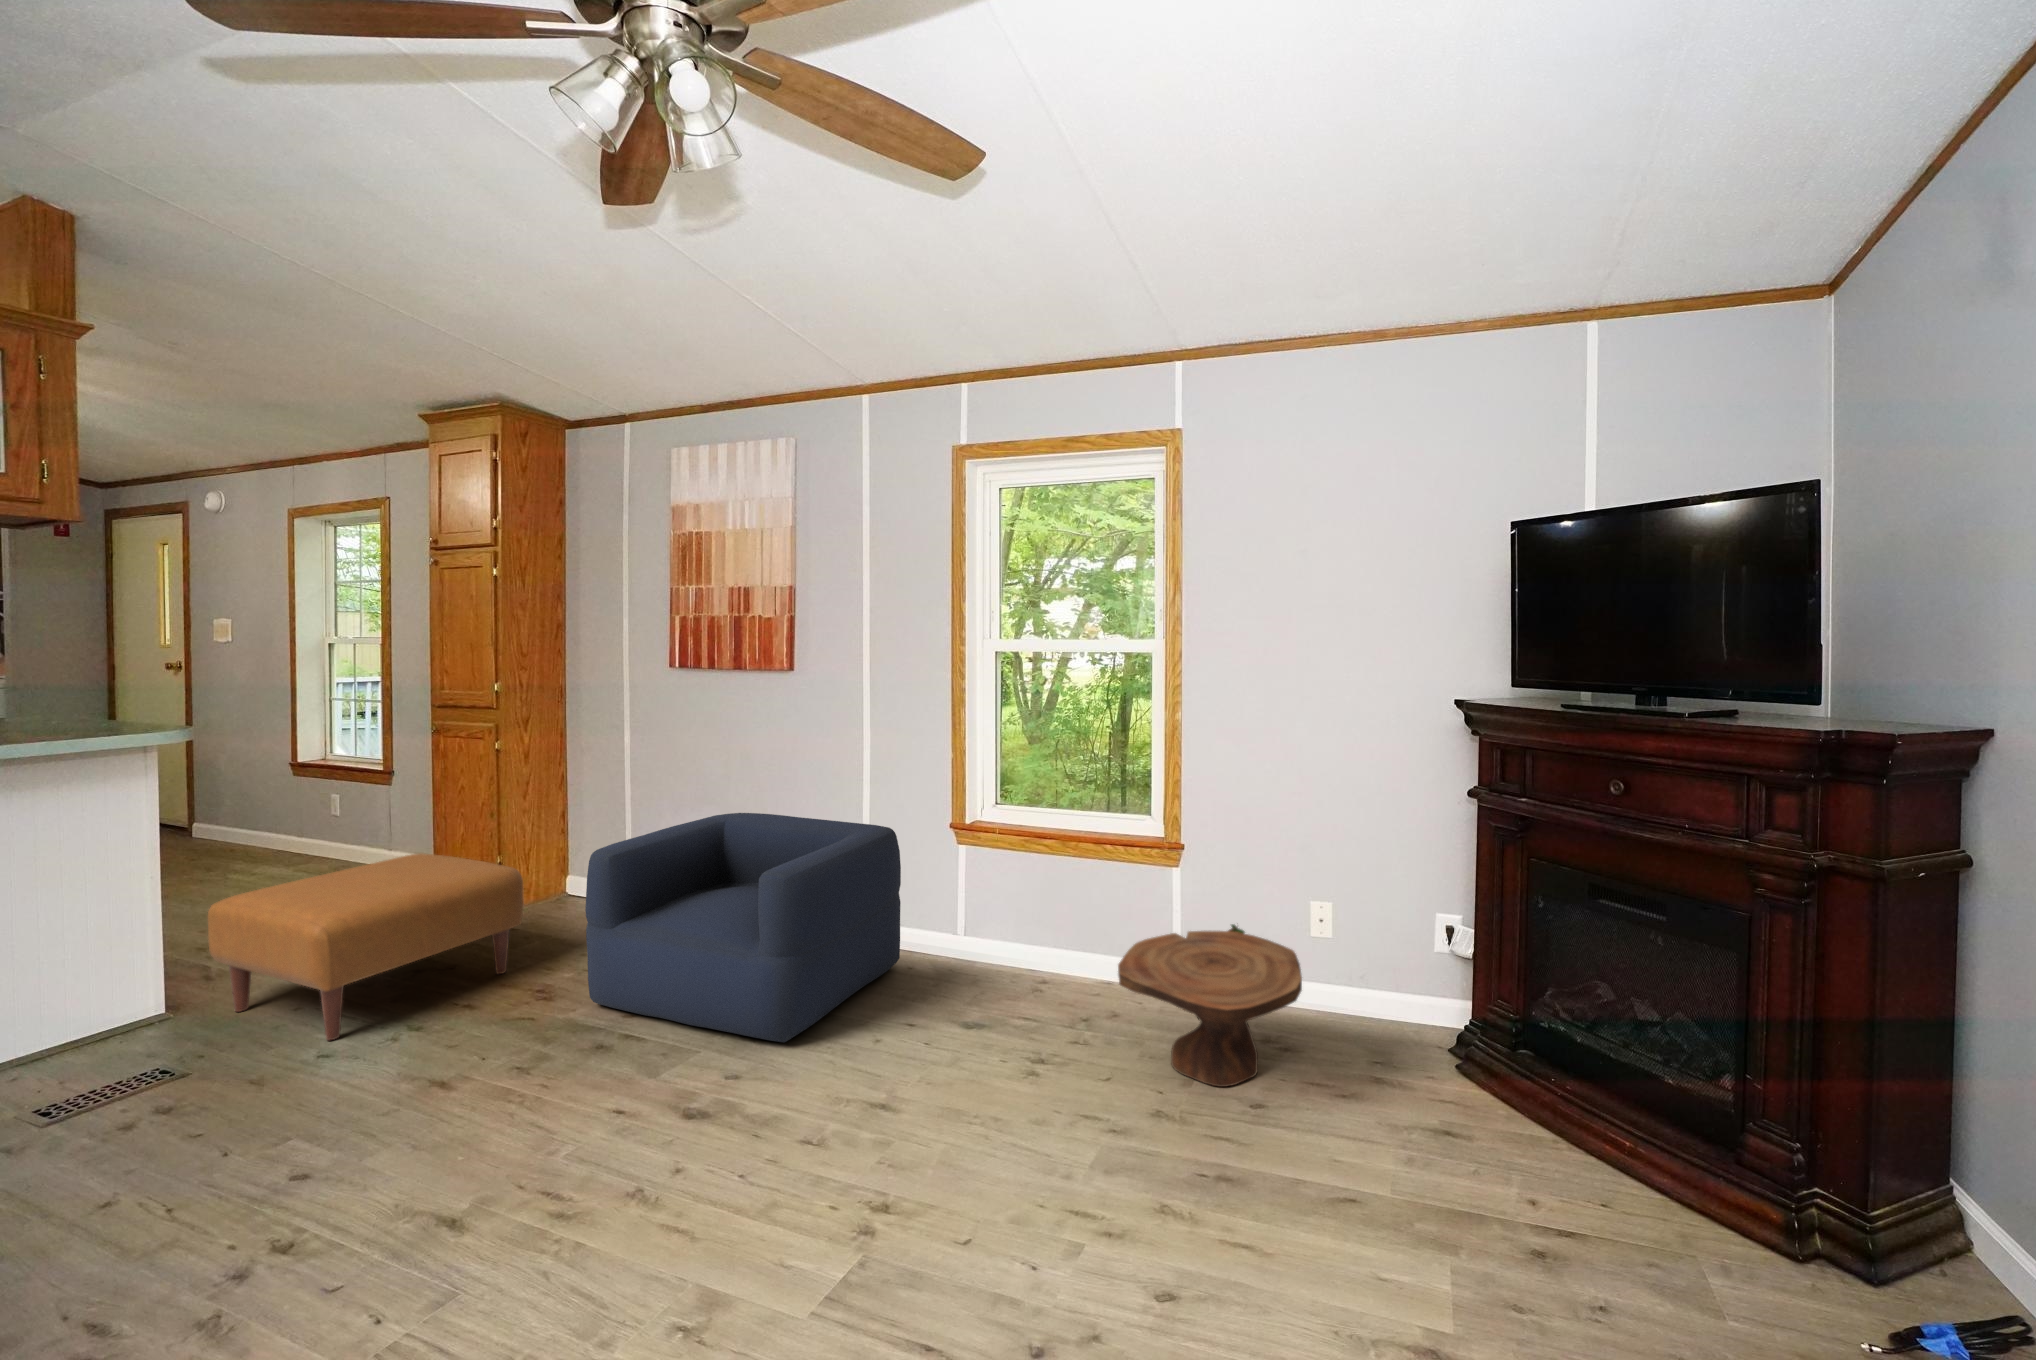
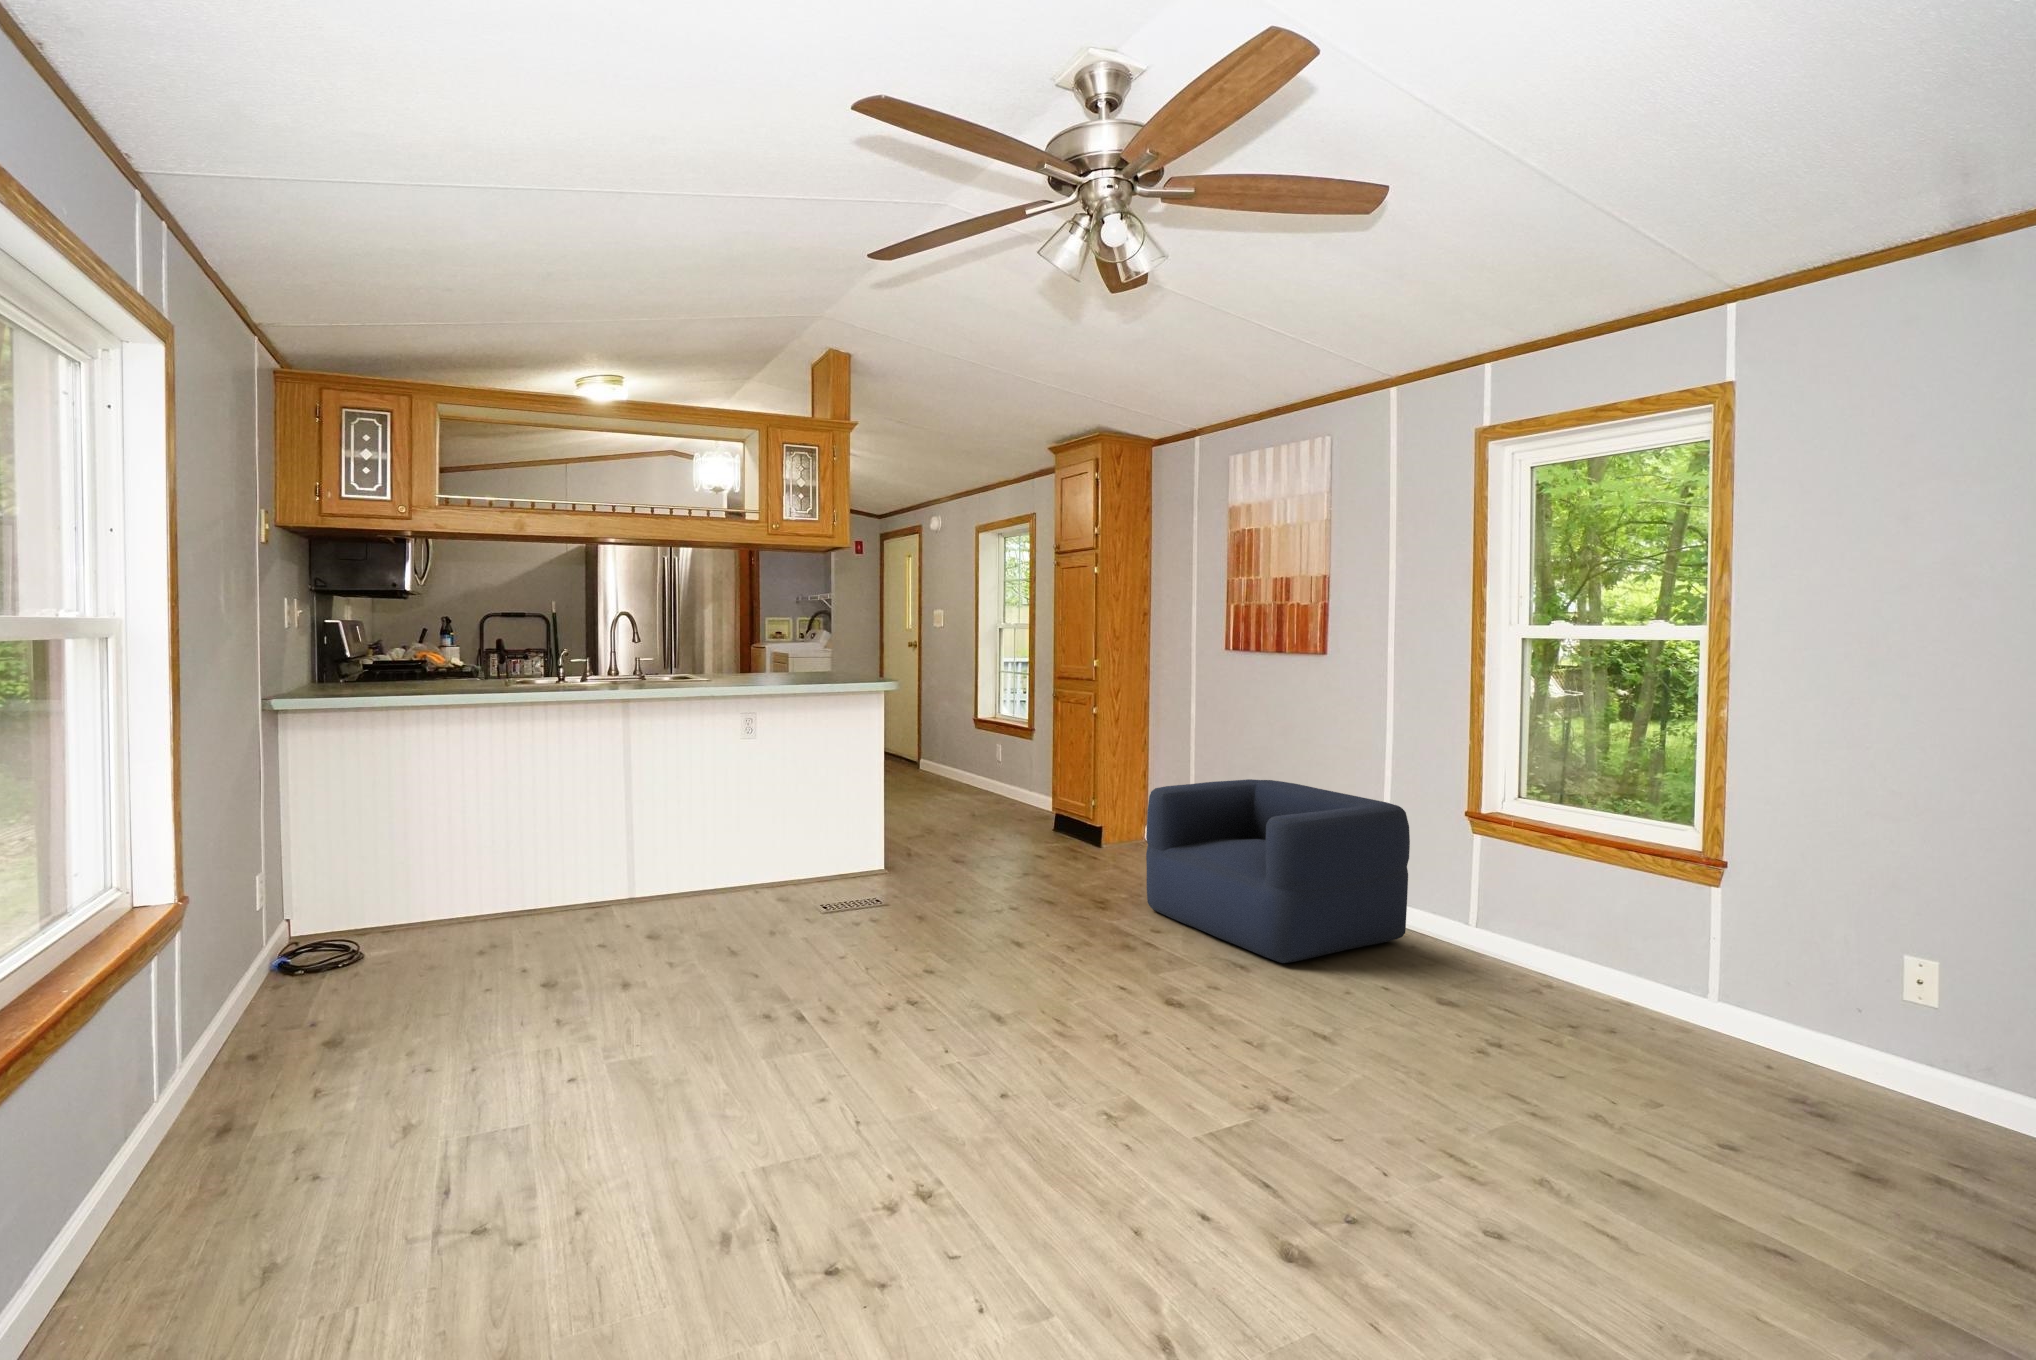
ottoman: present [208,853,523,1040] -> none [938,783,1109,892]
side table: present [1118,924,1302,1087] -> none [1595,947,1849,1111]

